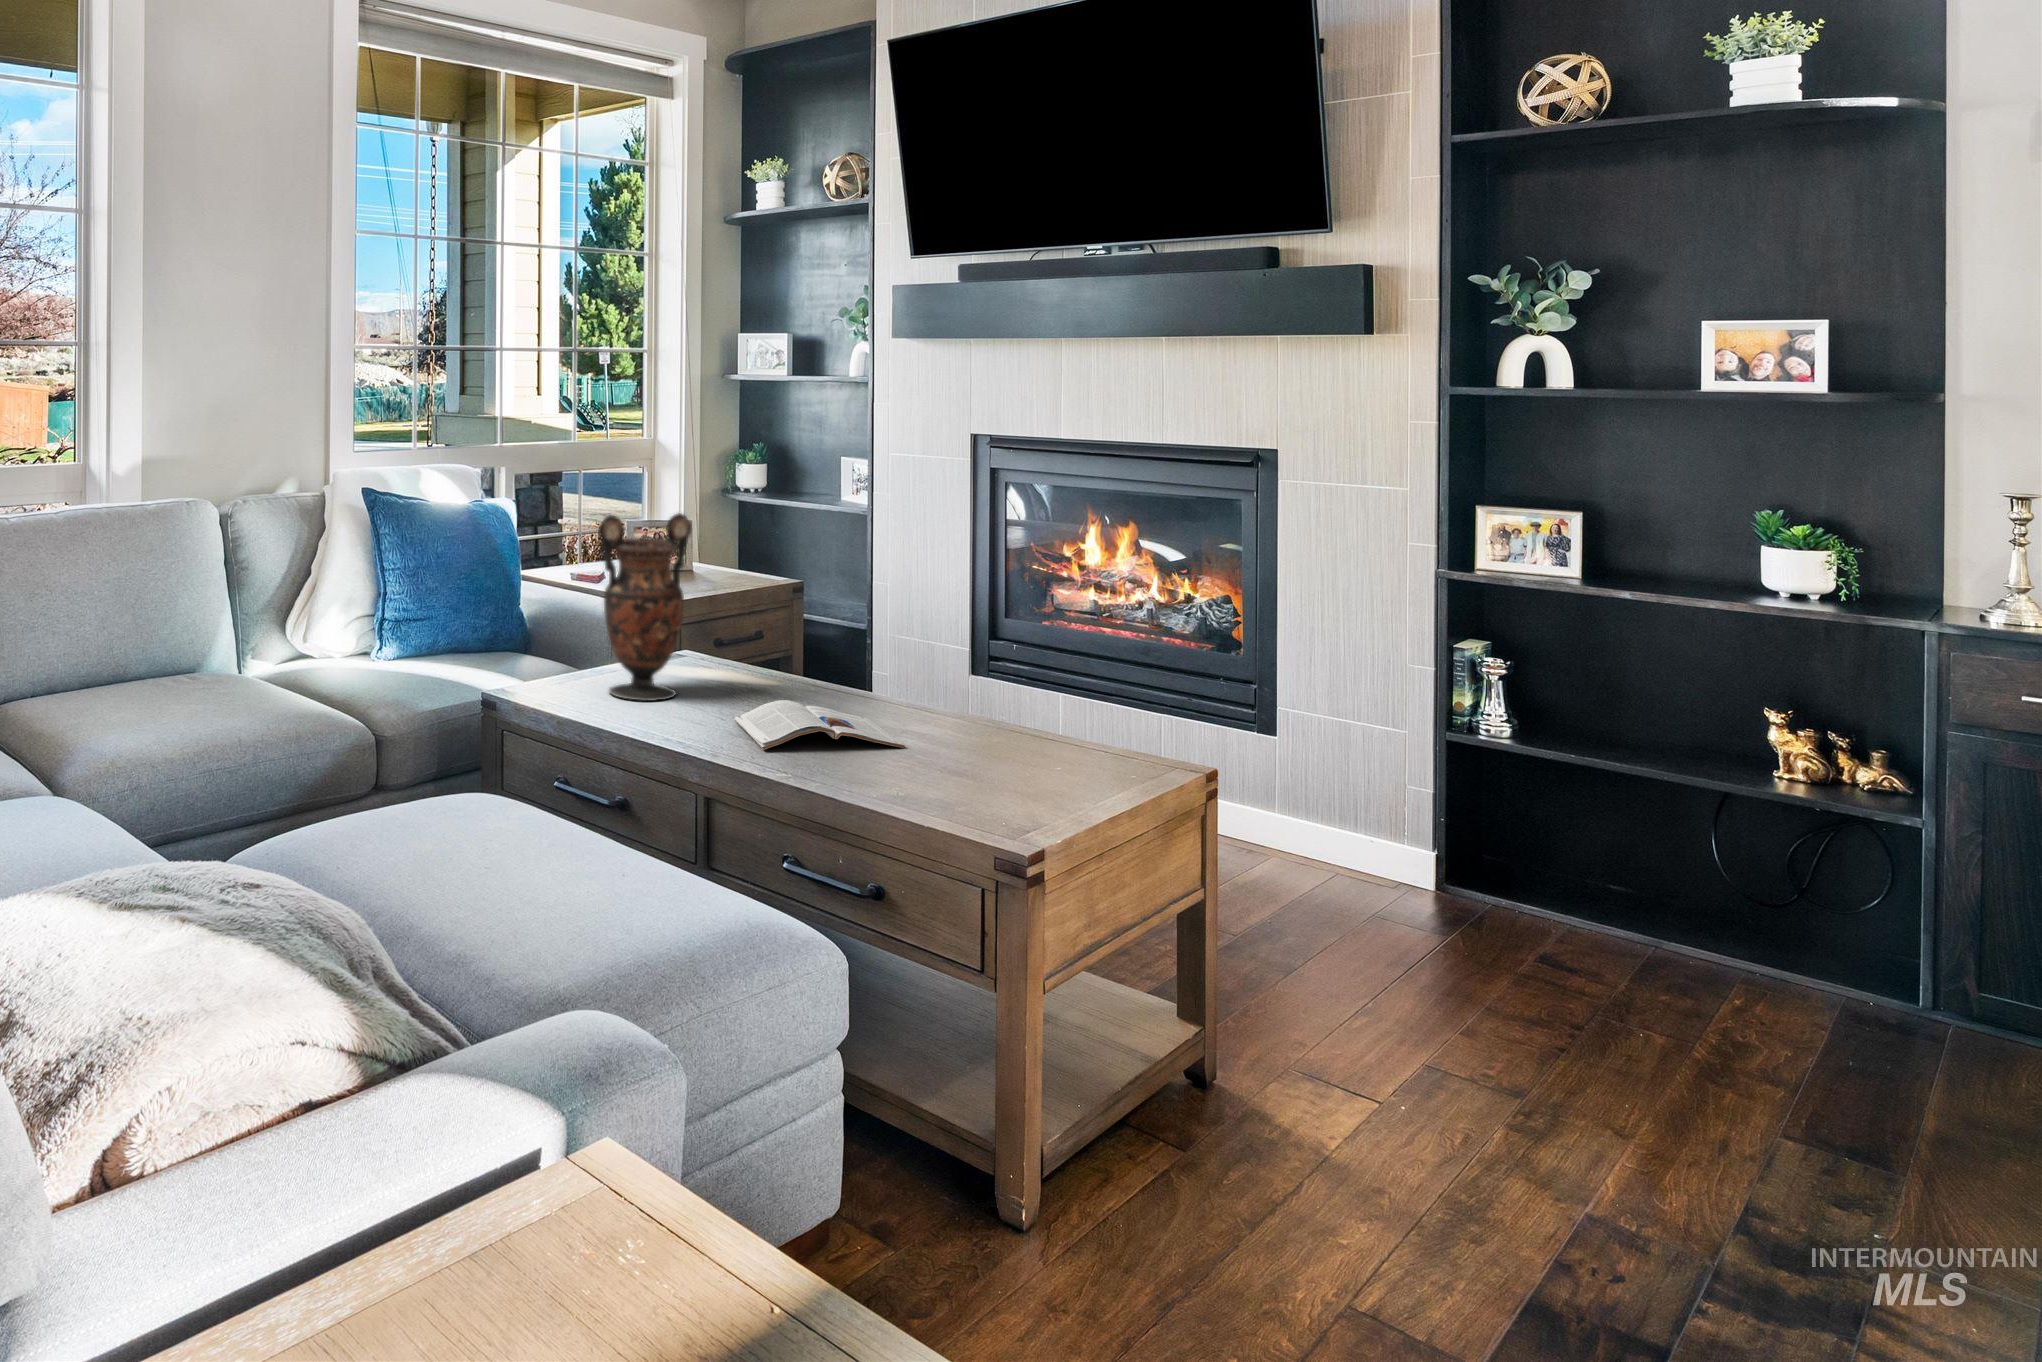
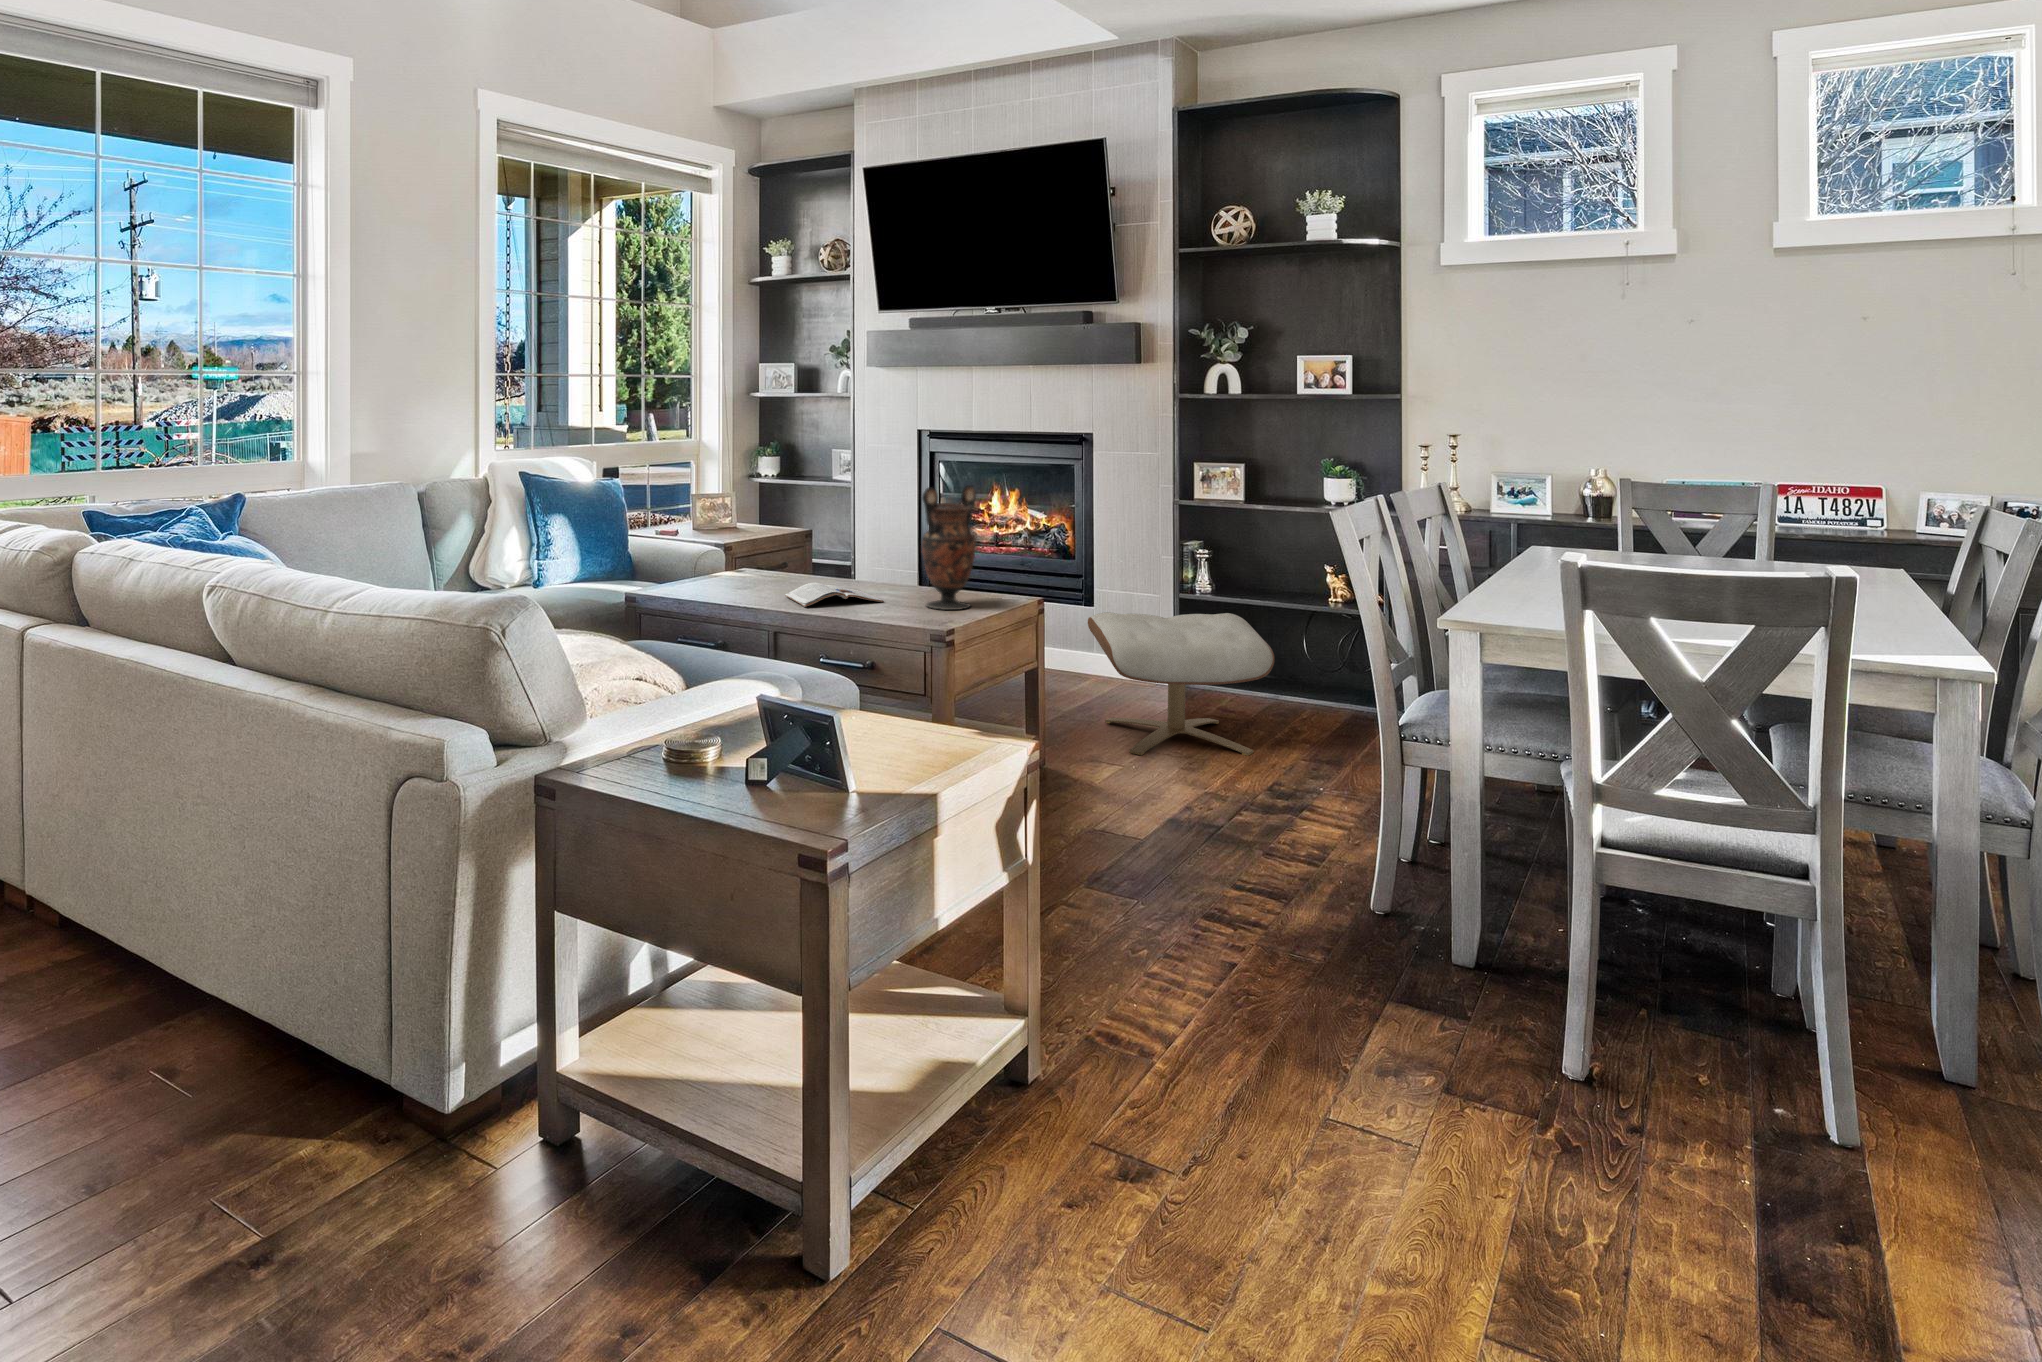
vase: present [598,513,692,701] -> present [922,485,976,610]
ottoman: none [1283,775,1694,1090] -> present [1088,612,1274,756]

